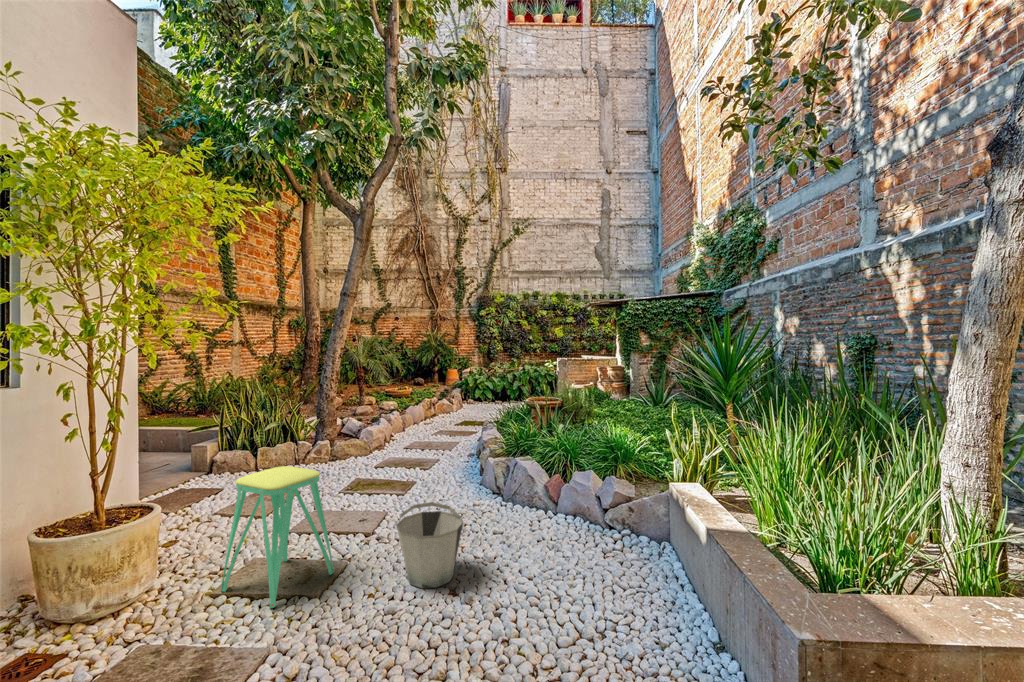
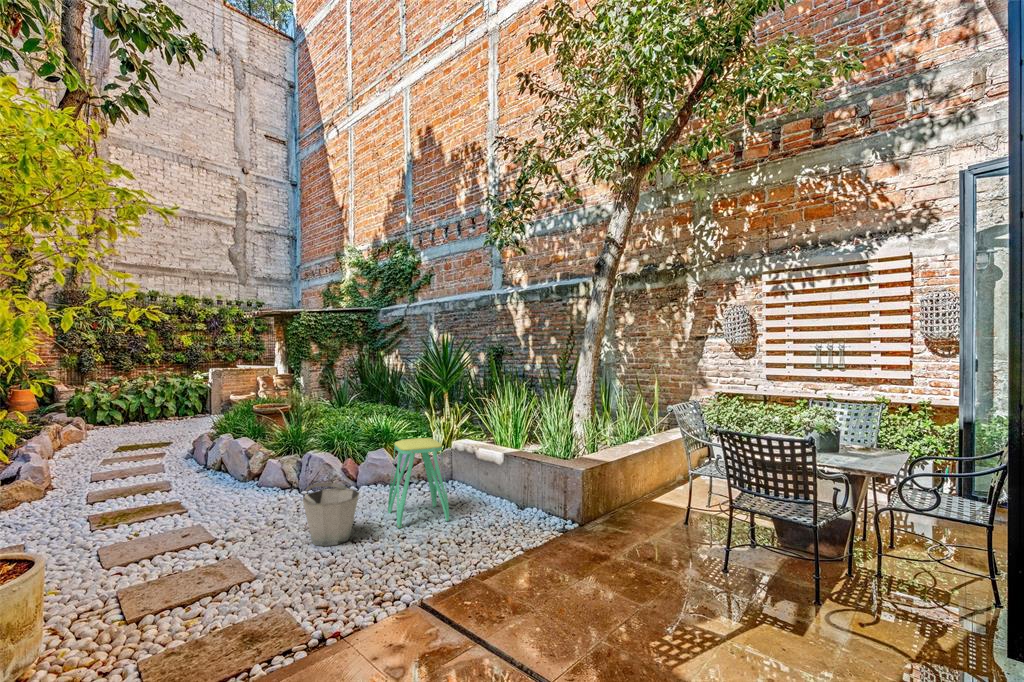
stool: present [221,466,334,608] -> present [388,438,450,528]

